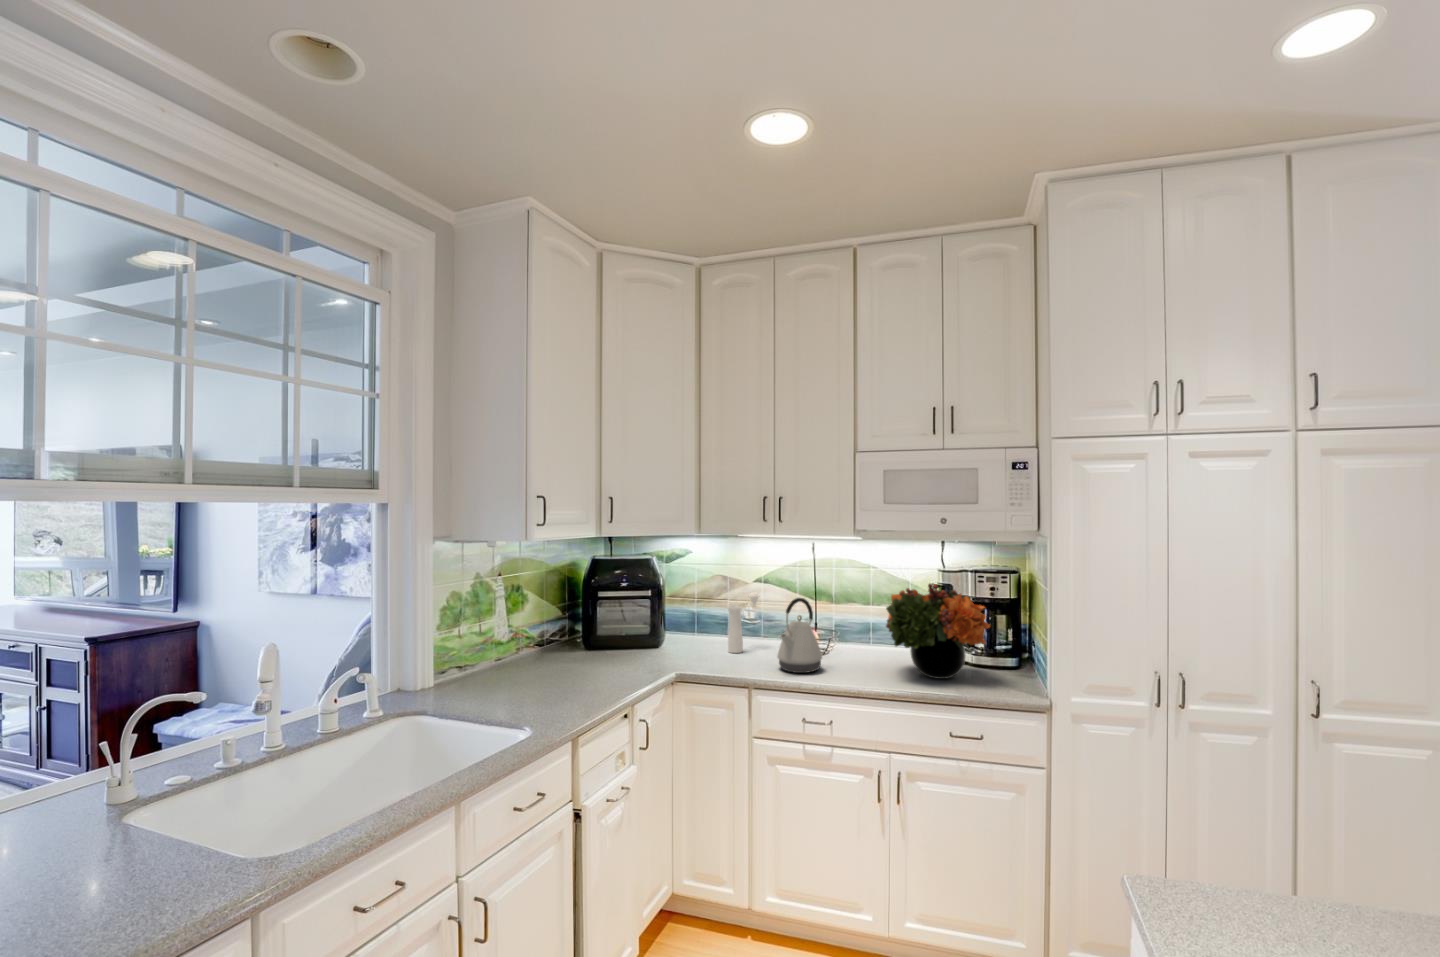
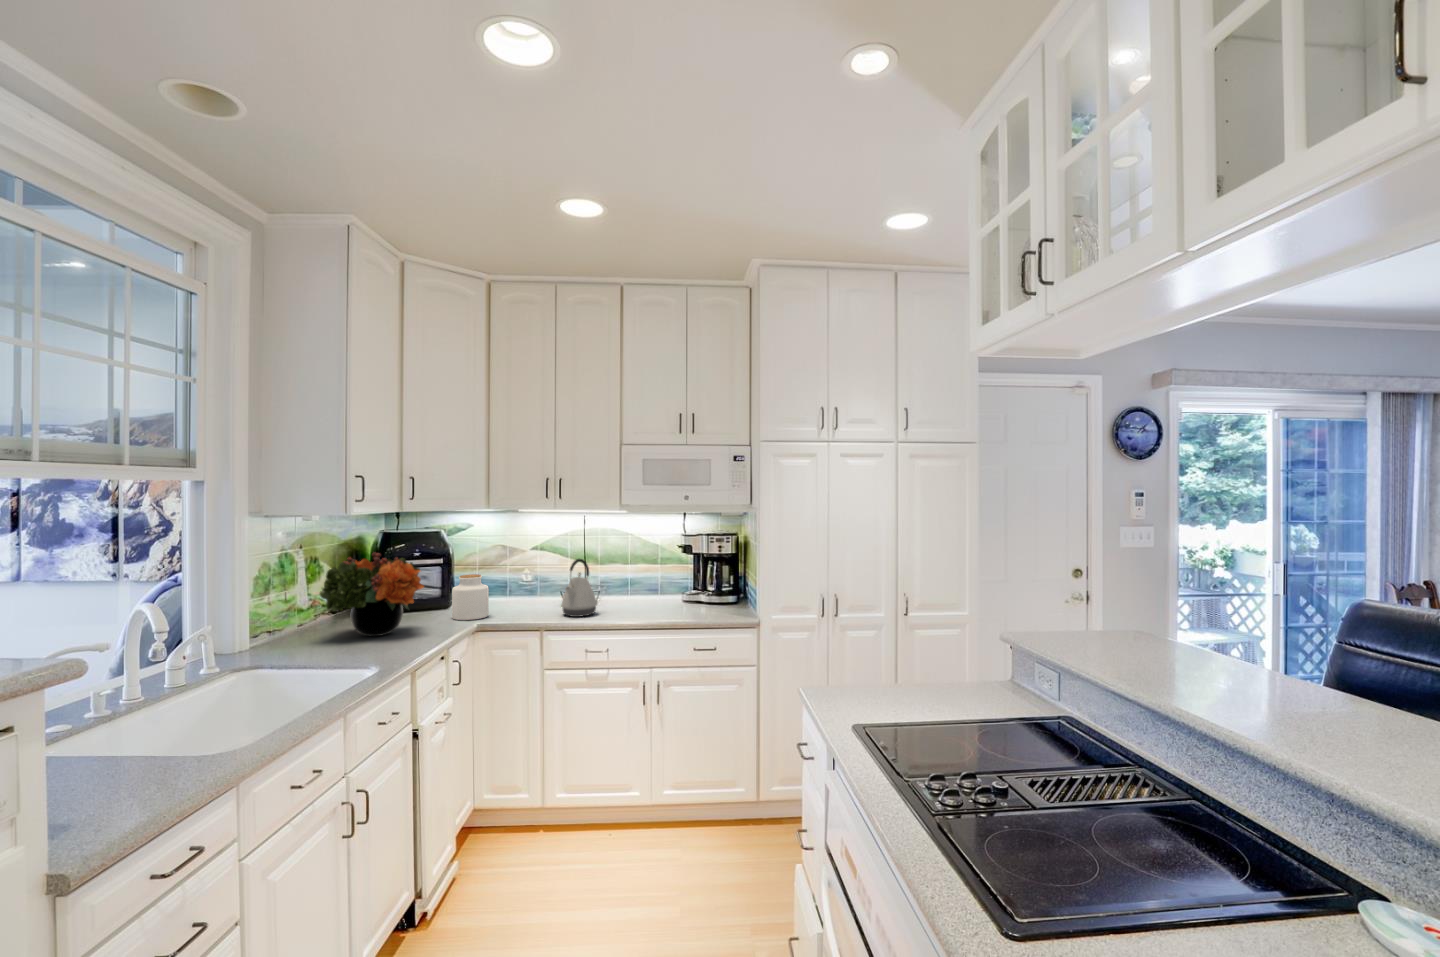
flower arrangement: present [886,584,990,679] -> present [320,553,424,636]
pepper mill: present [727,592,759,653] -> none [514,558,541,608]
jar: none [653,610,694,666] -> present [452,574,489,620]

